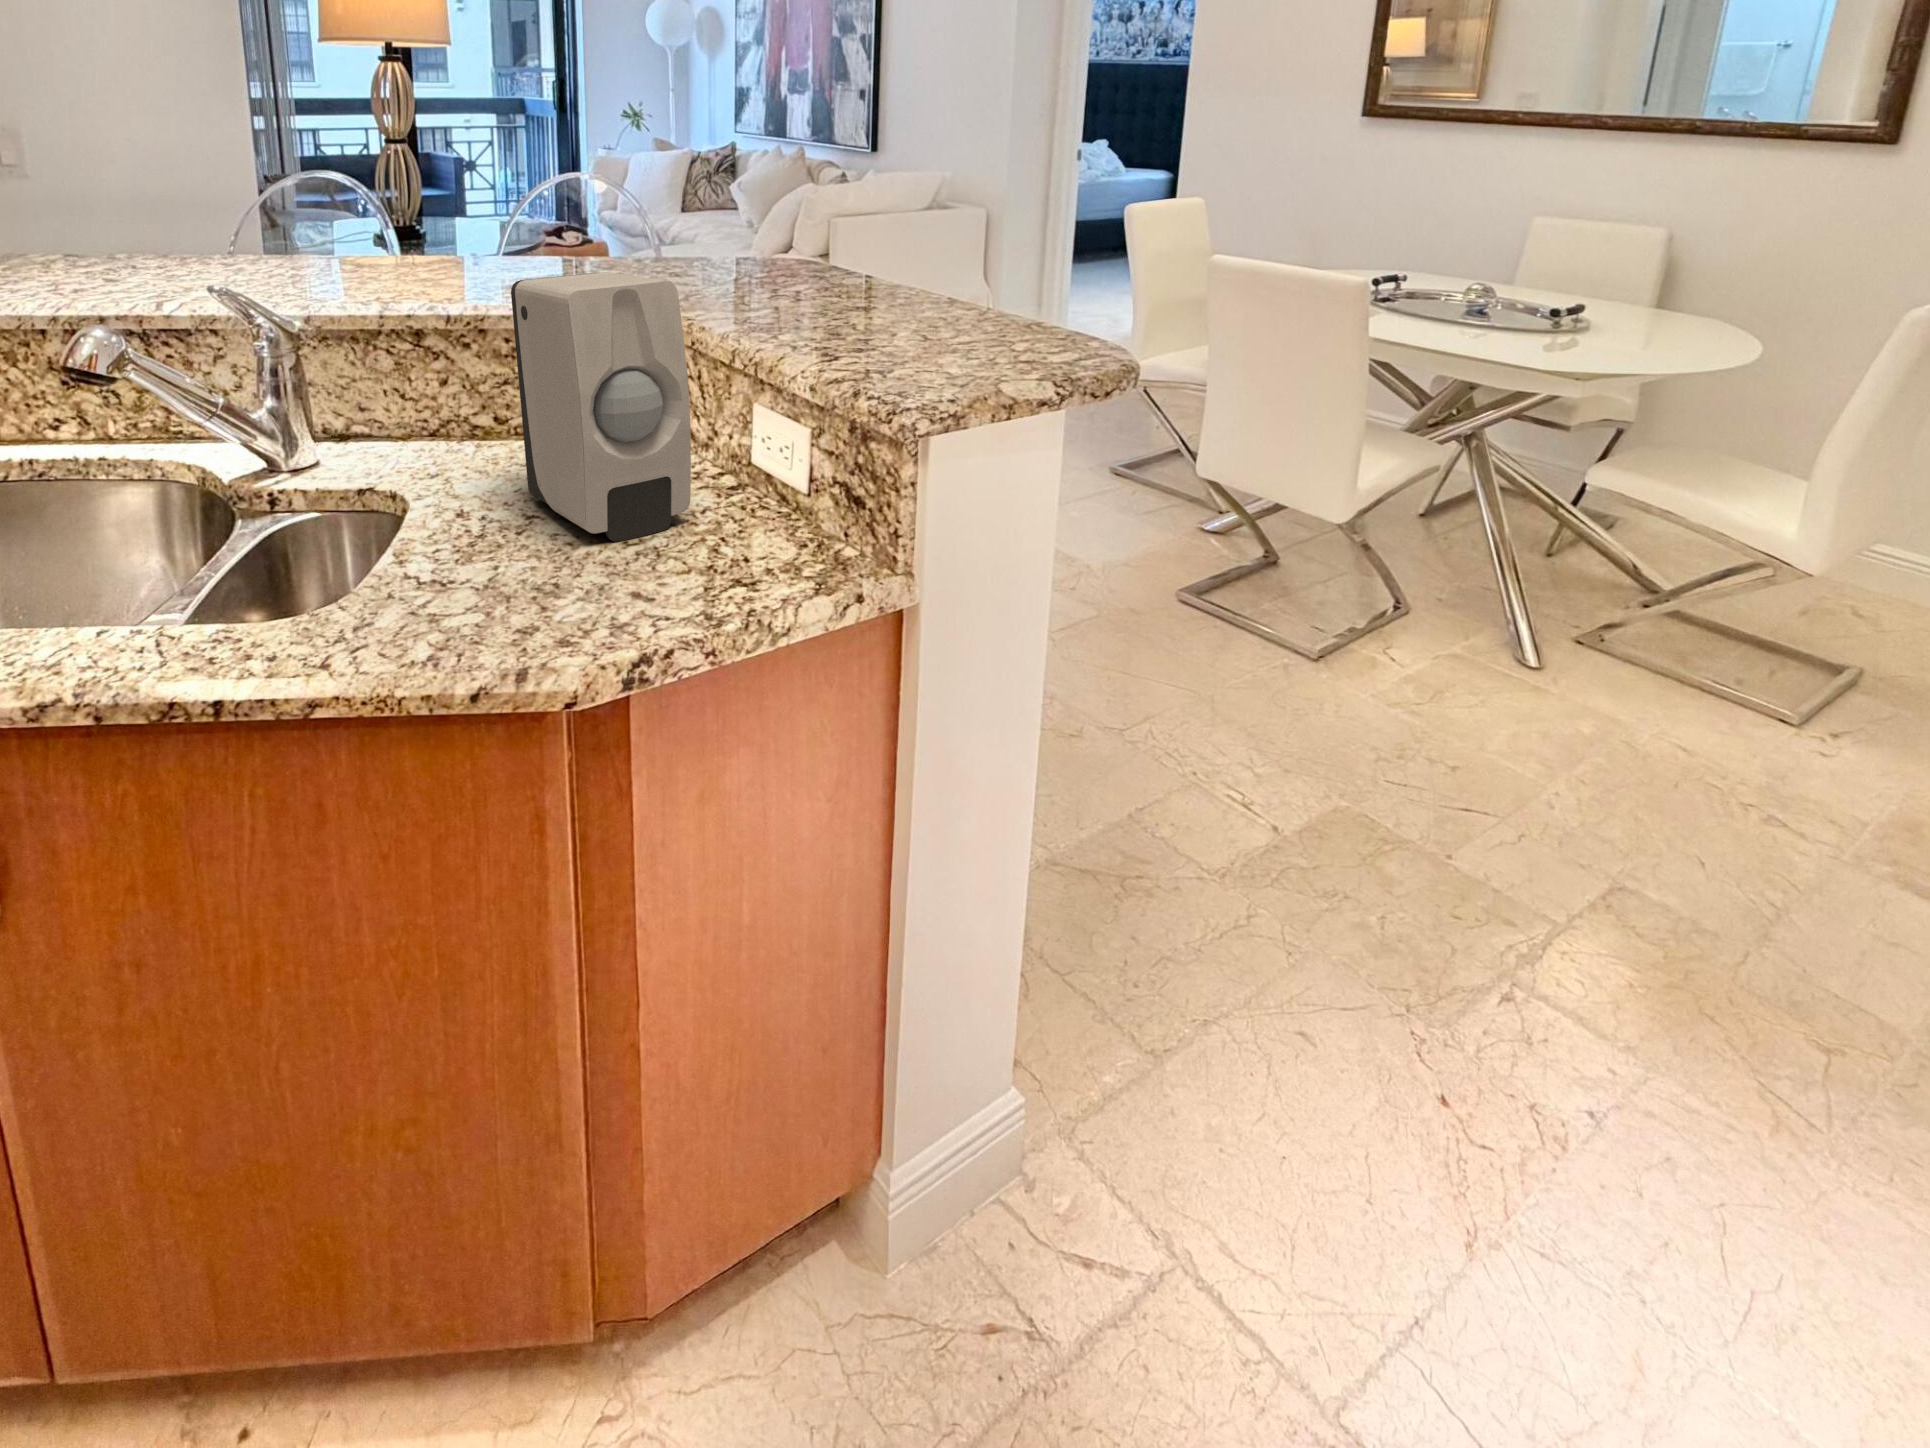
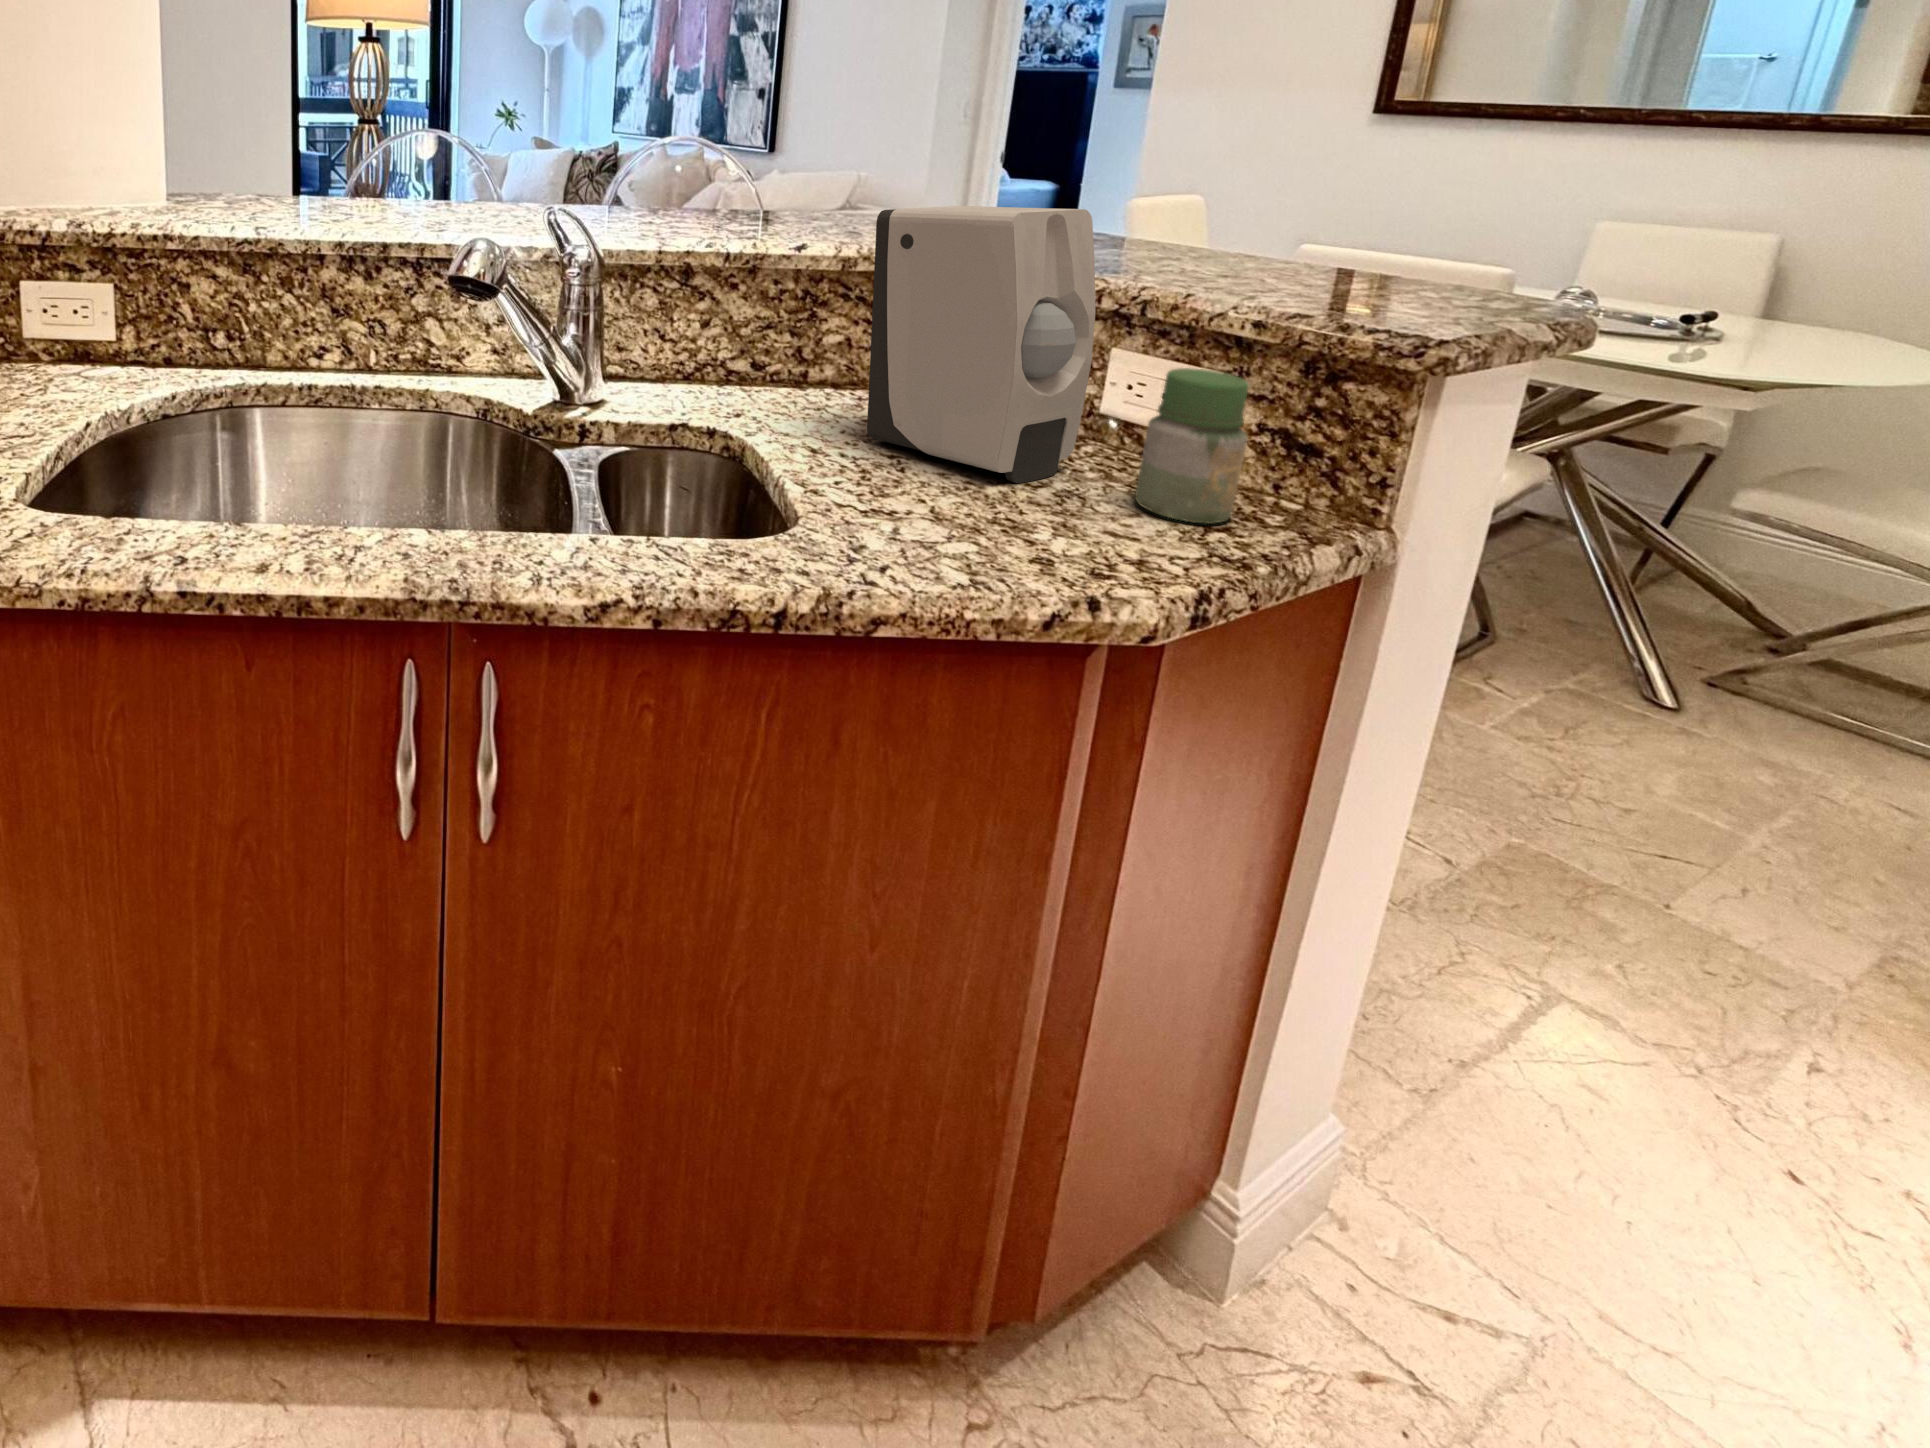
jar: none [695,432,775,579] -> present [1135,368,1249,524]

